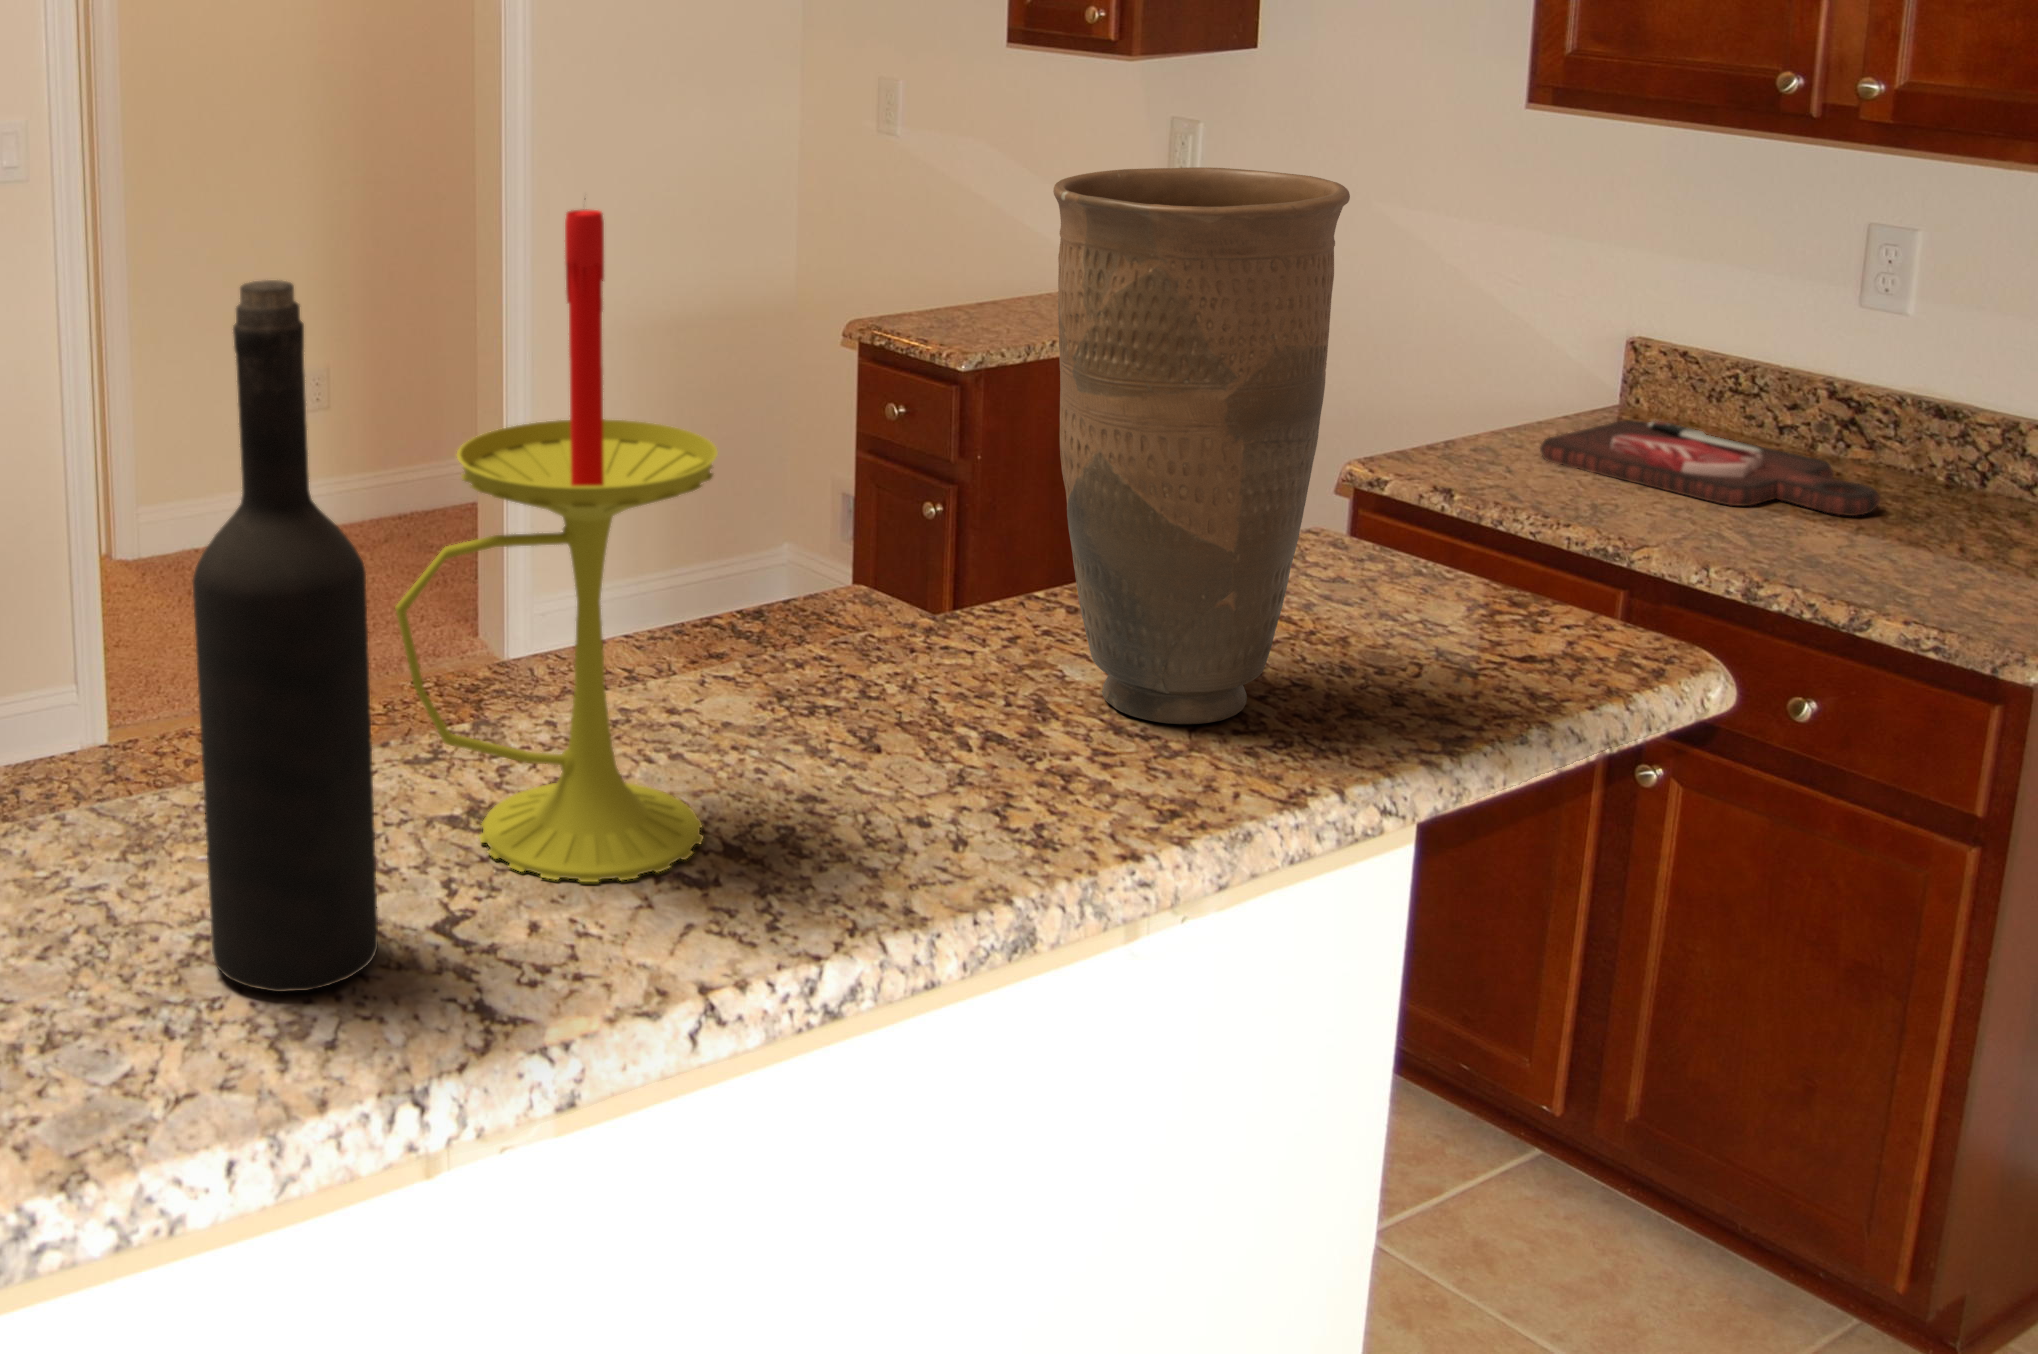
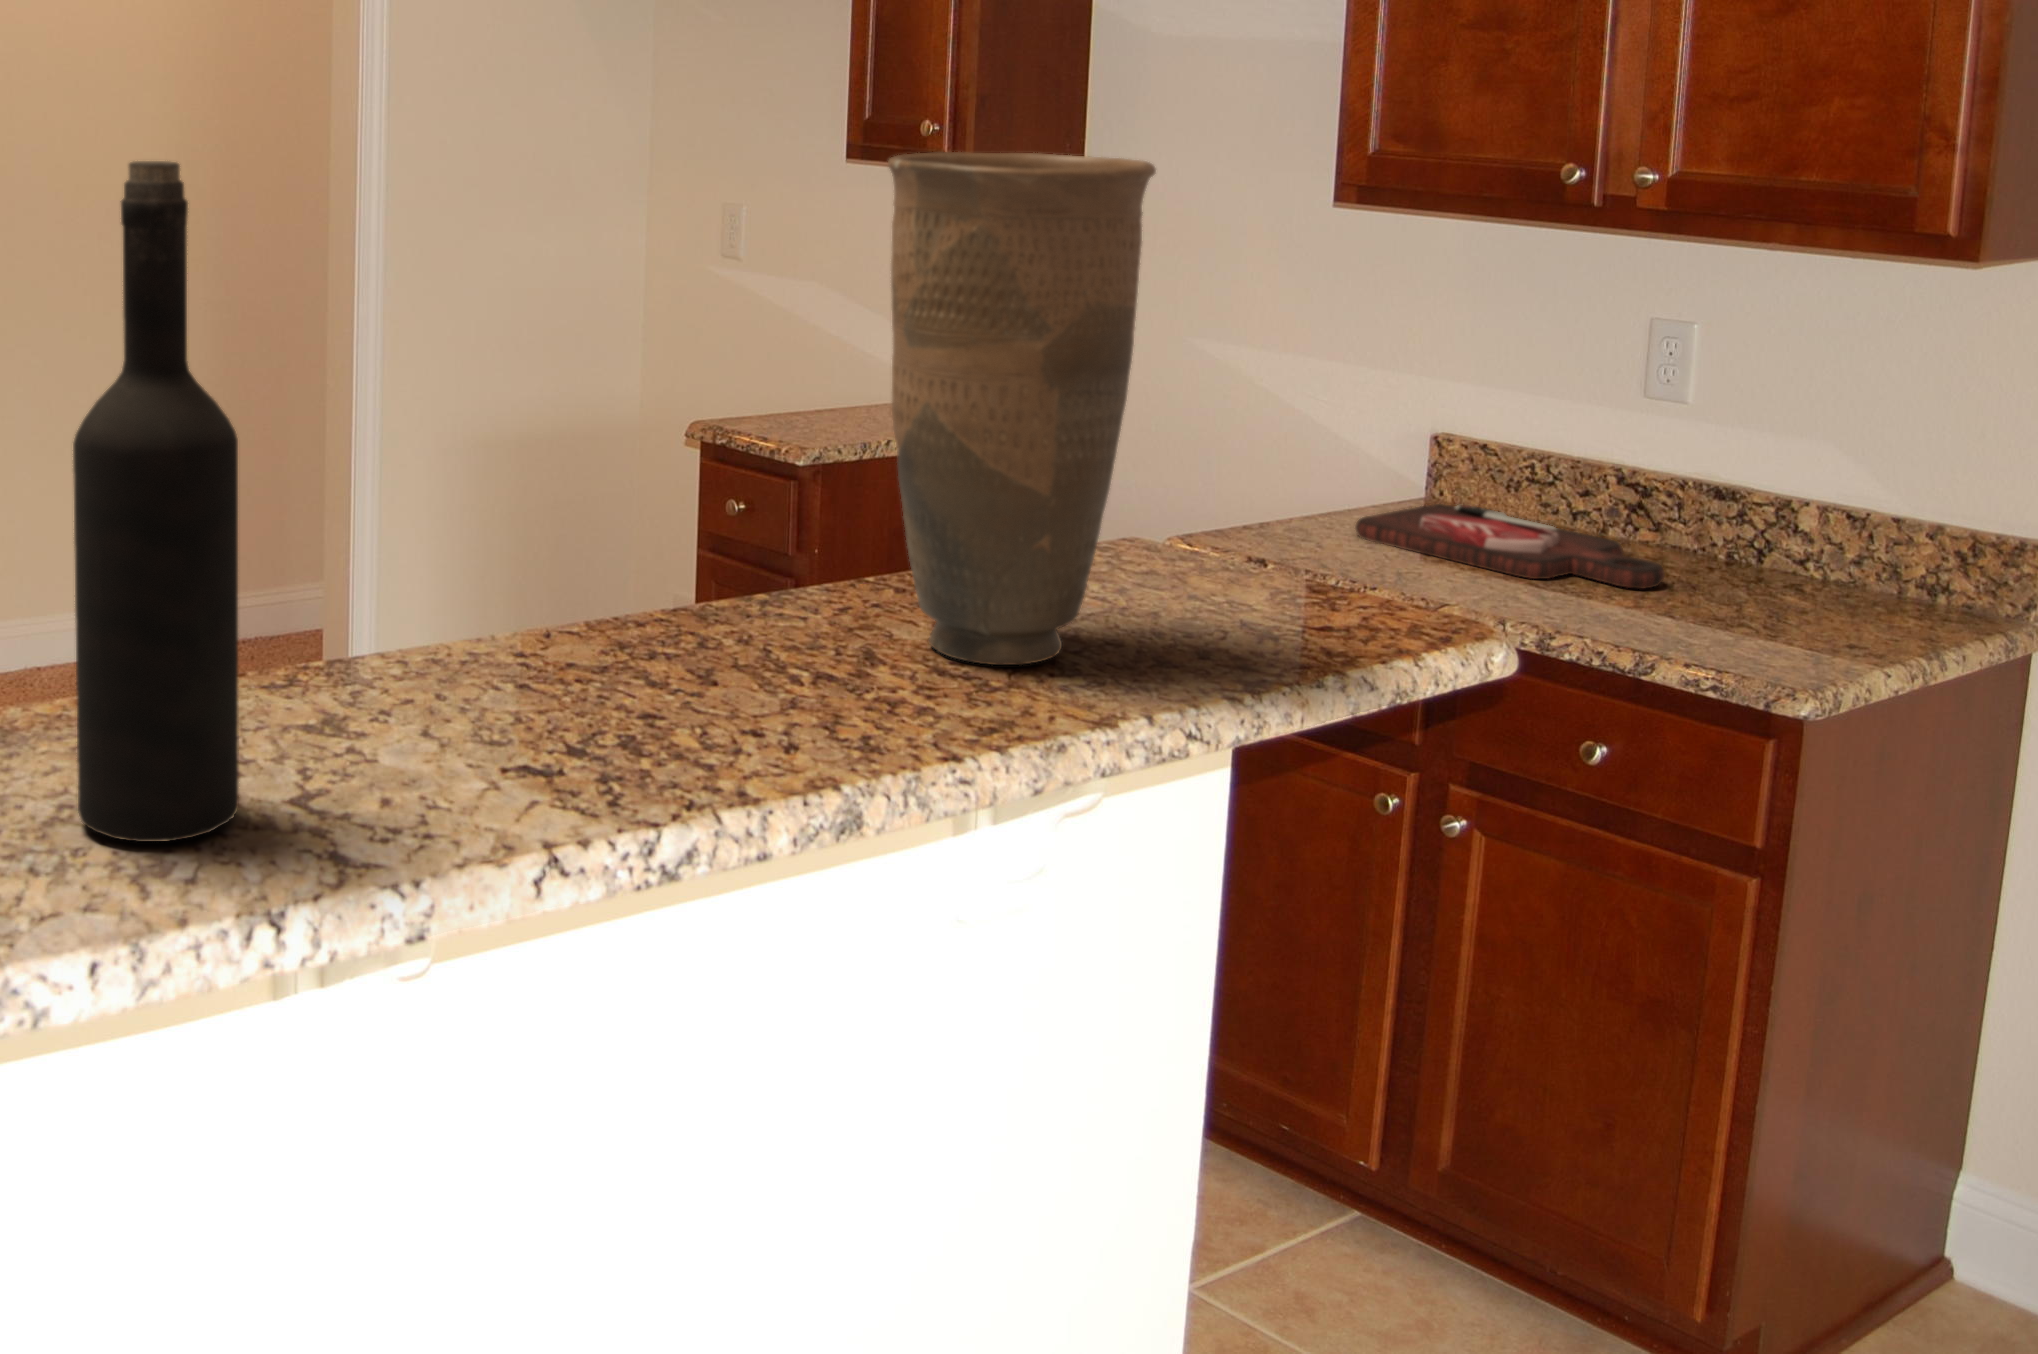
candle: present [396,209,718,882] -> none [263,117,572,769]

